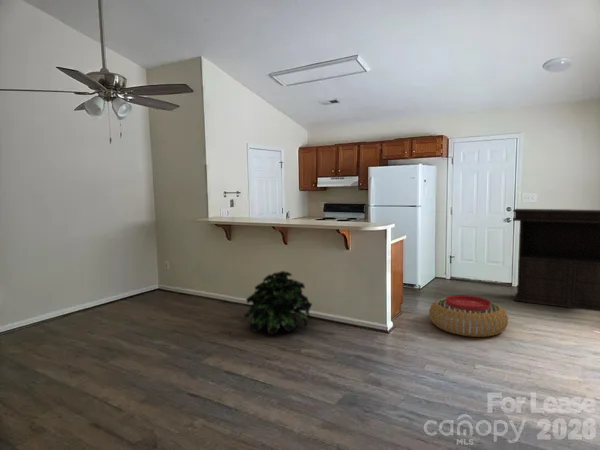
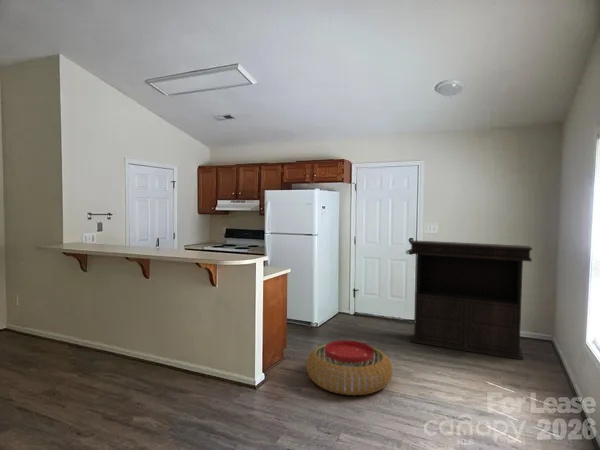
potted plant: present [245,271,312,335] -> none [73,313,170,399]

